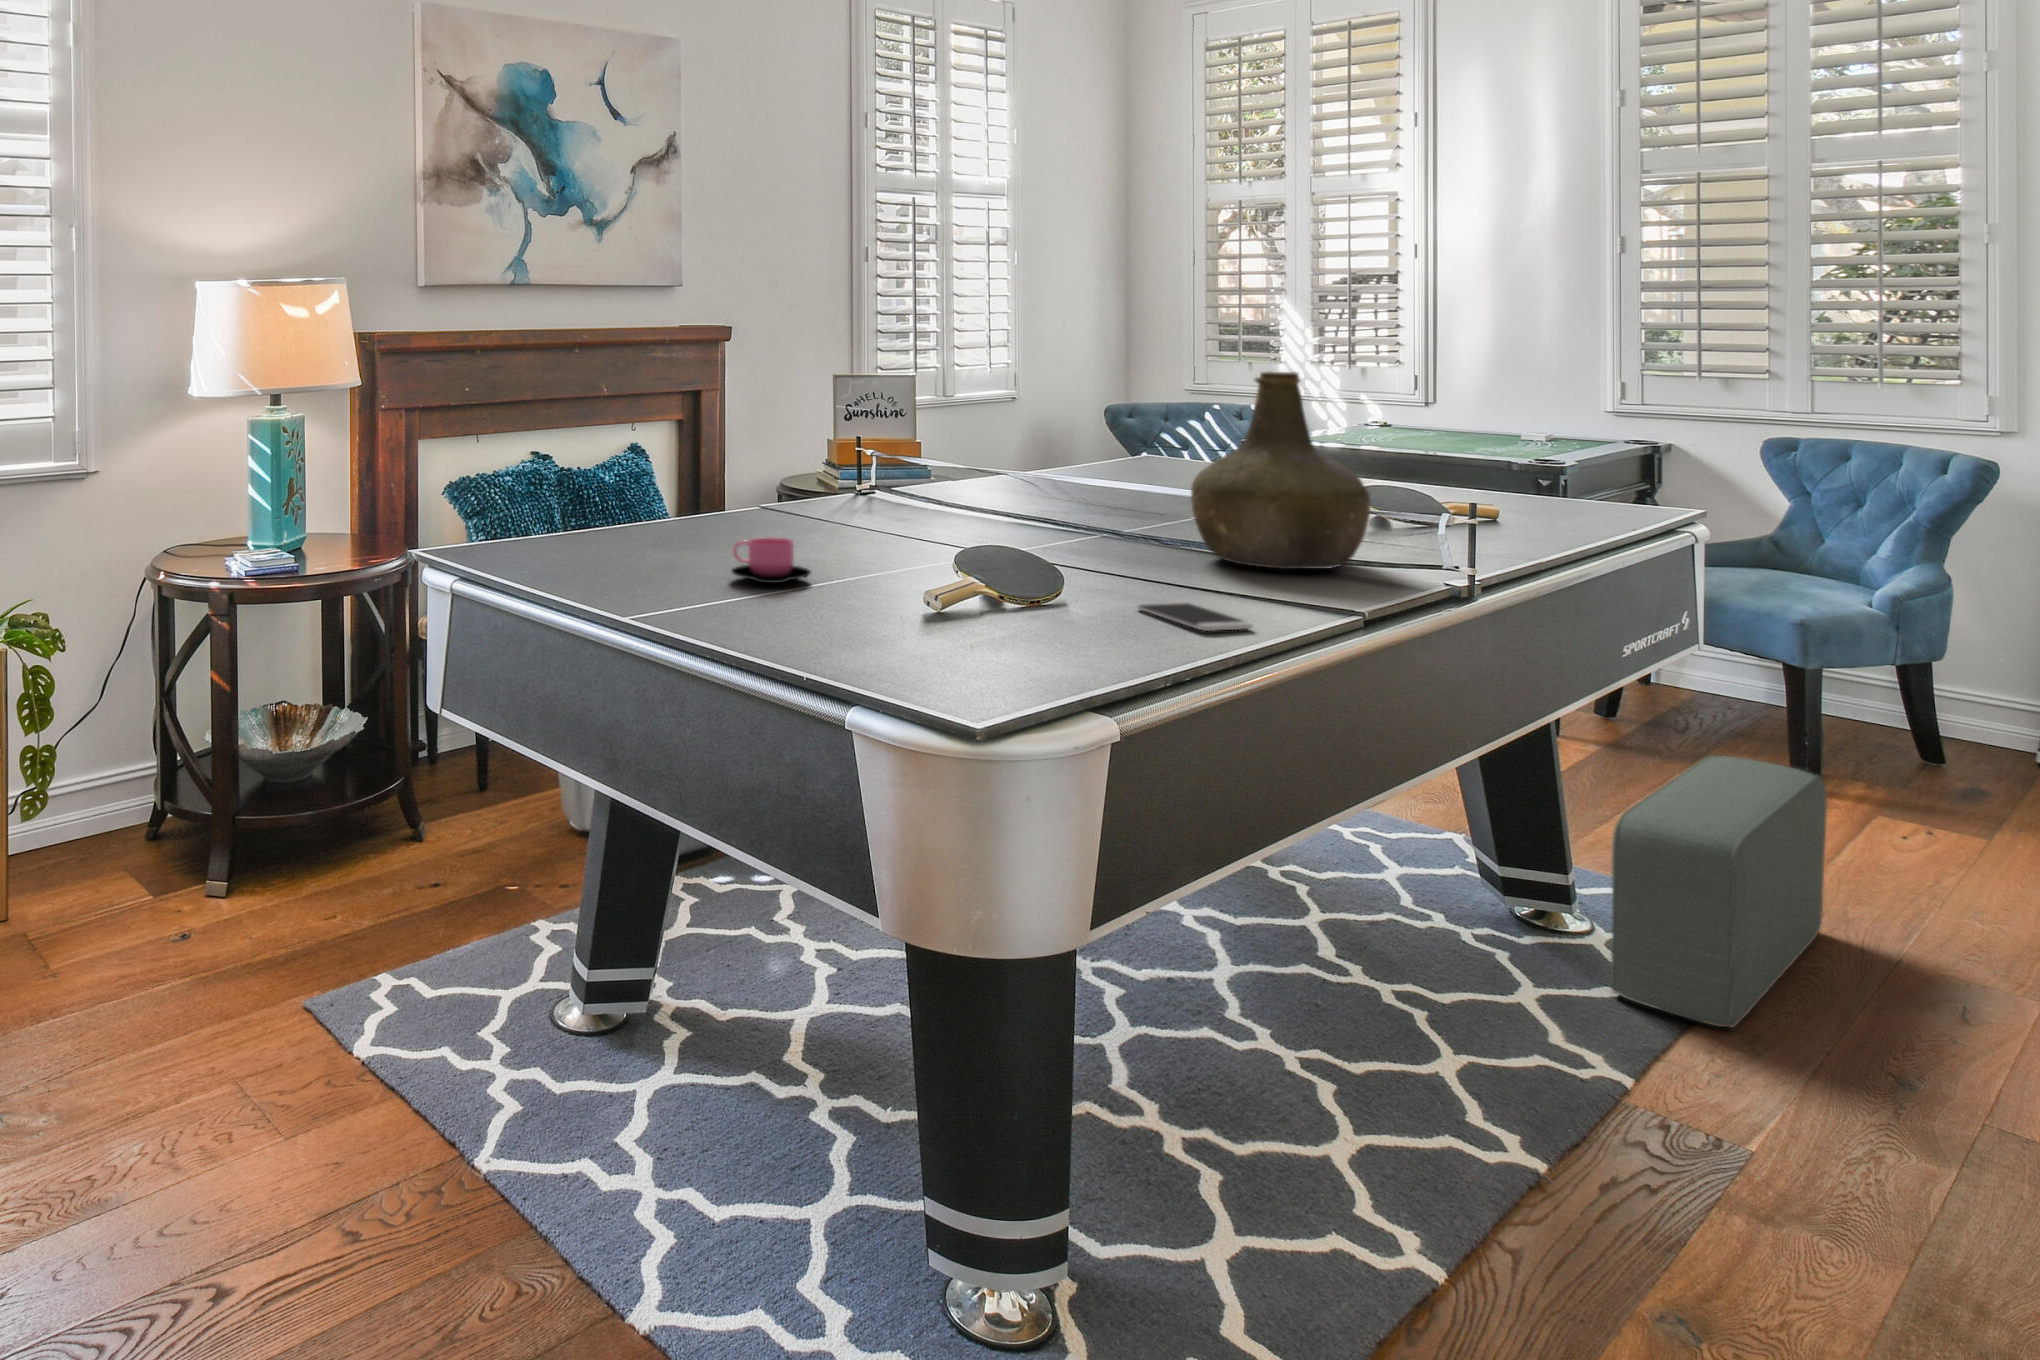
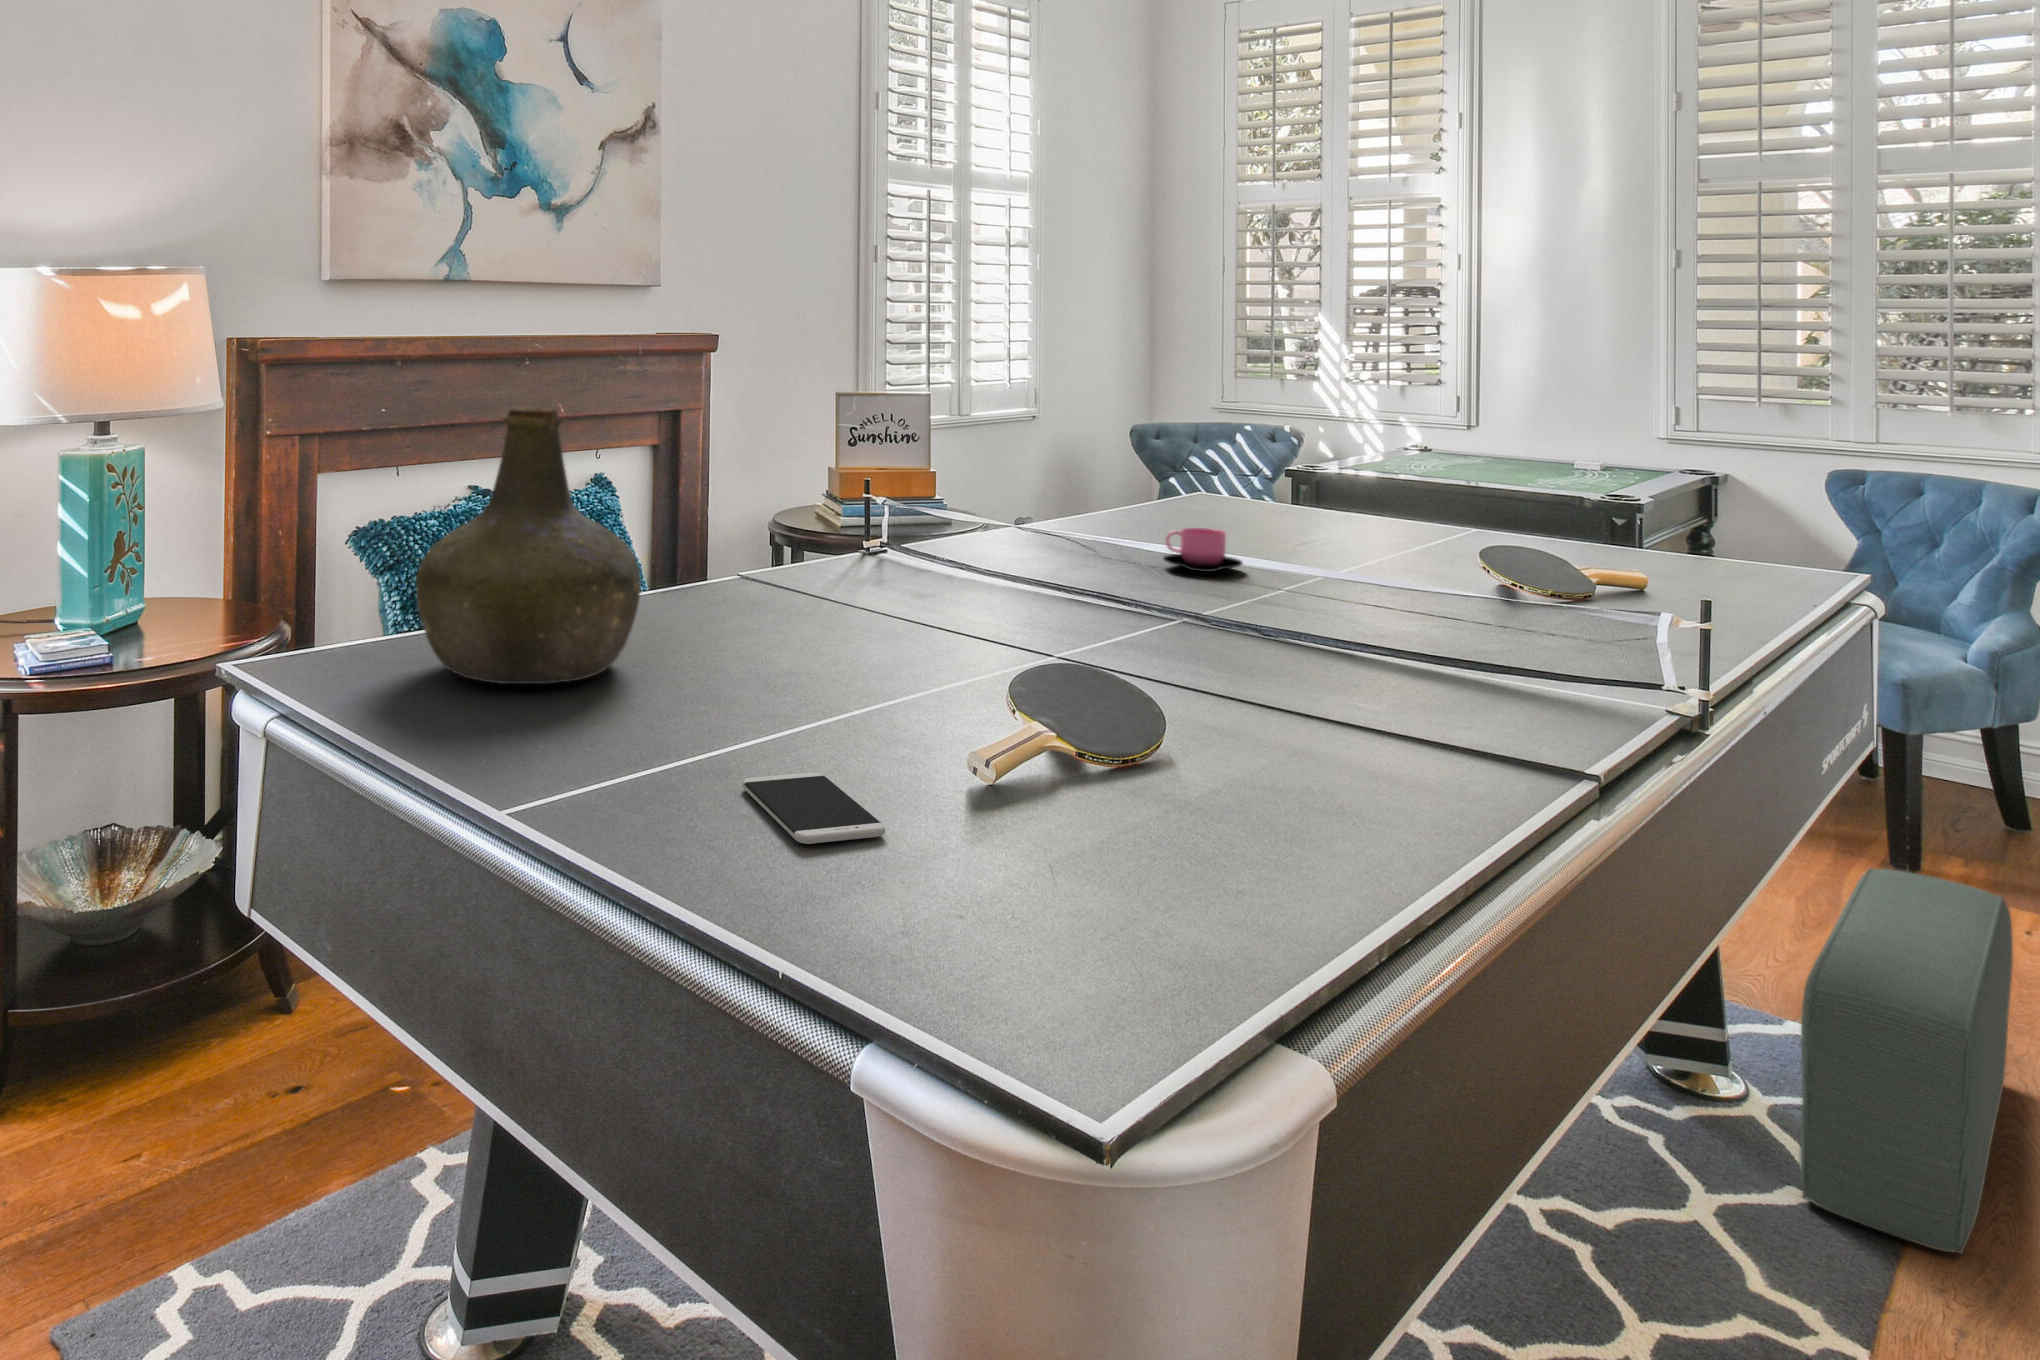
bottle: present [1191,372,1371,569] -> present [416,407,641,684]
cup: present [732,537,811,583] -> present [1163,528,1242,572]
smartphone: present [1137,602,1252,631] -> present [742,773,885,844]

